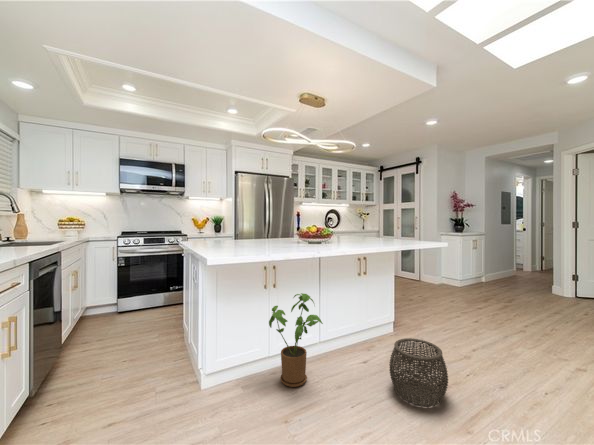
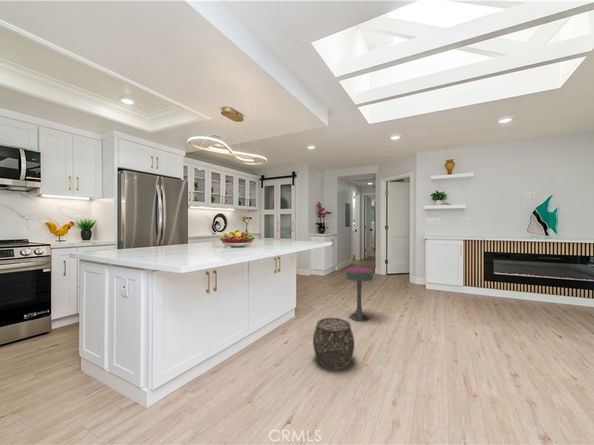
bar stool: none [465,279,510,356] -> present [346,268,373,321]
house plant: present [269,293,323,387] -> none [210,295,265,386]

